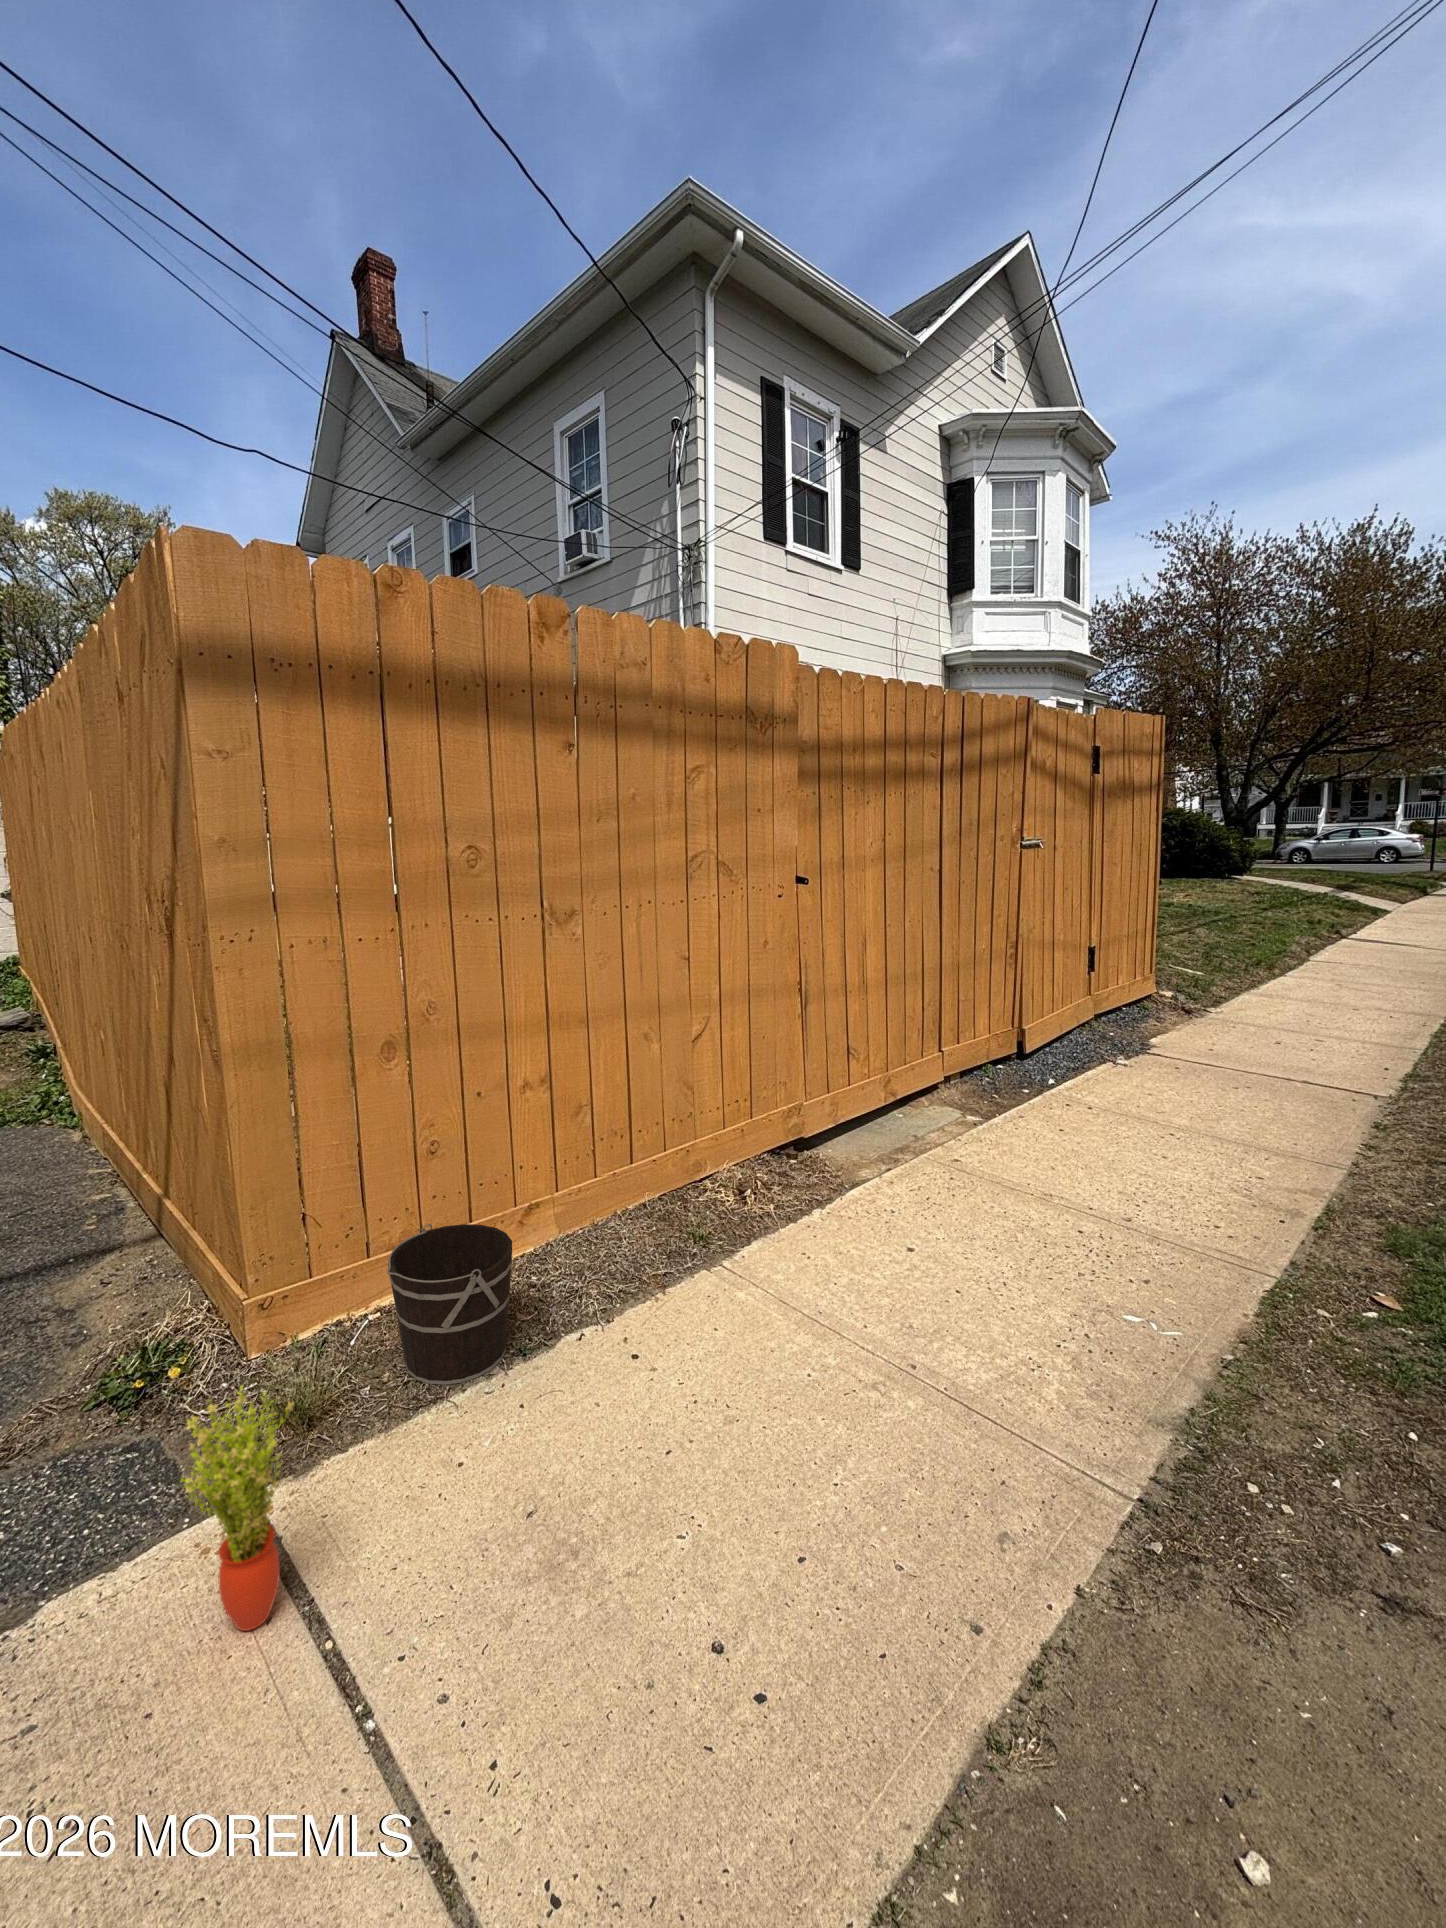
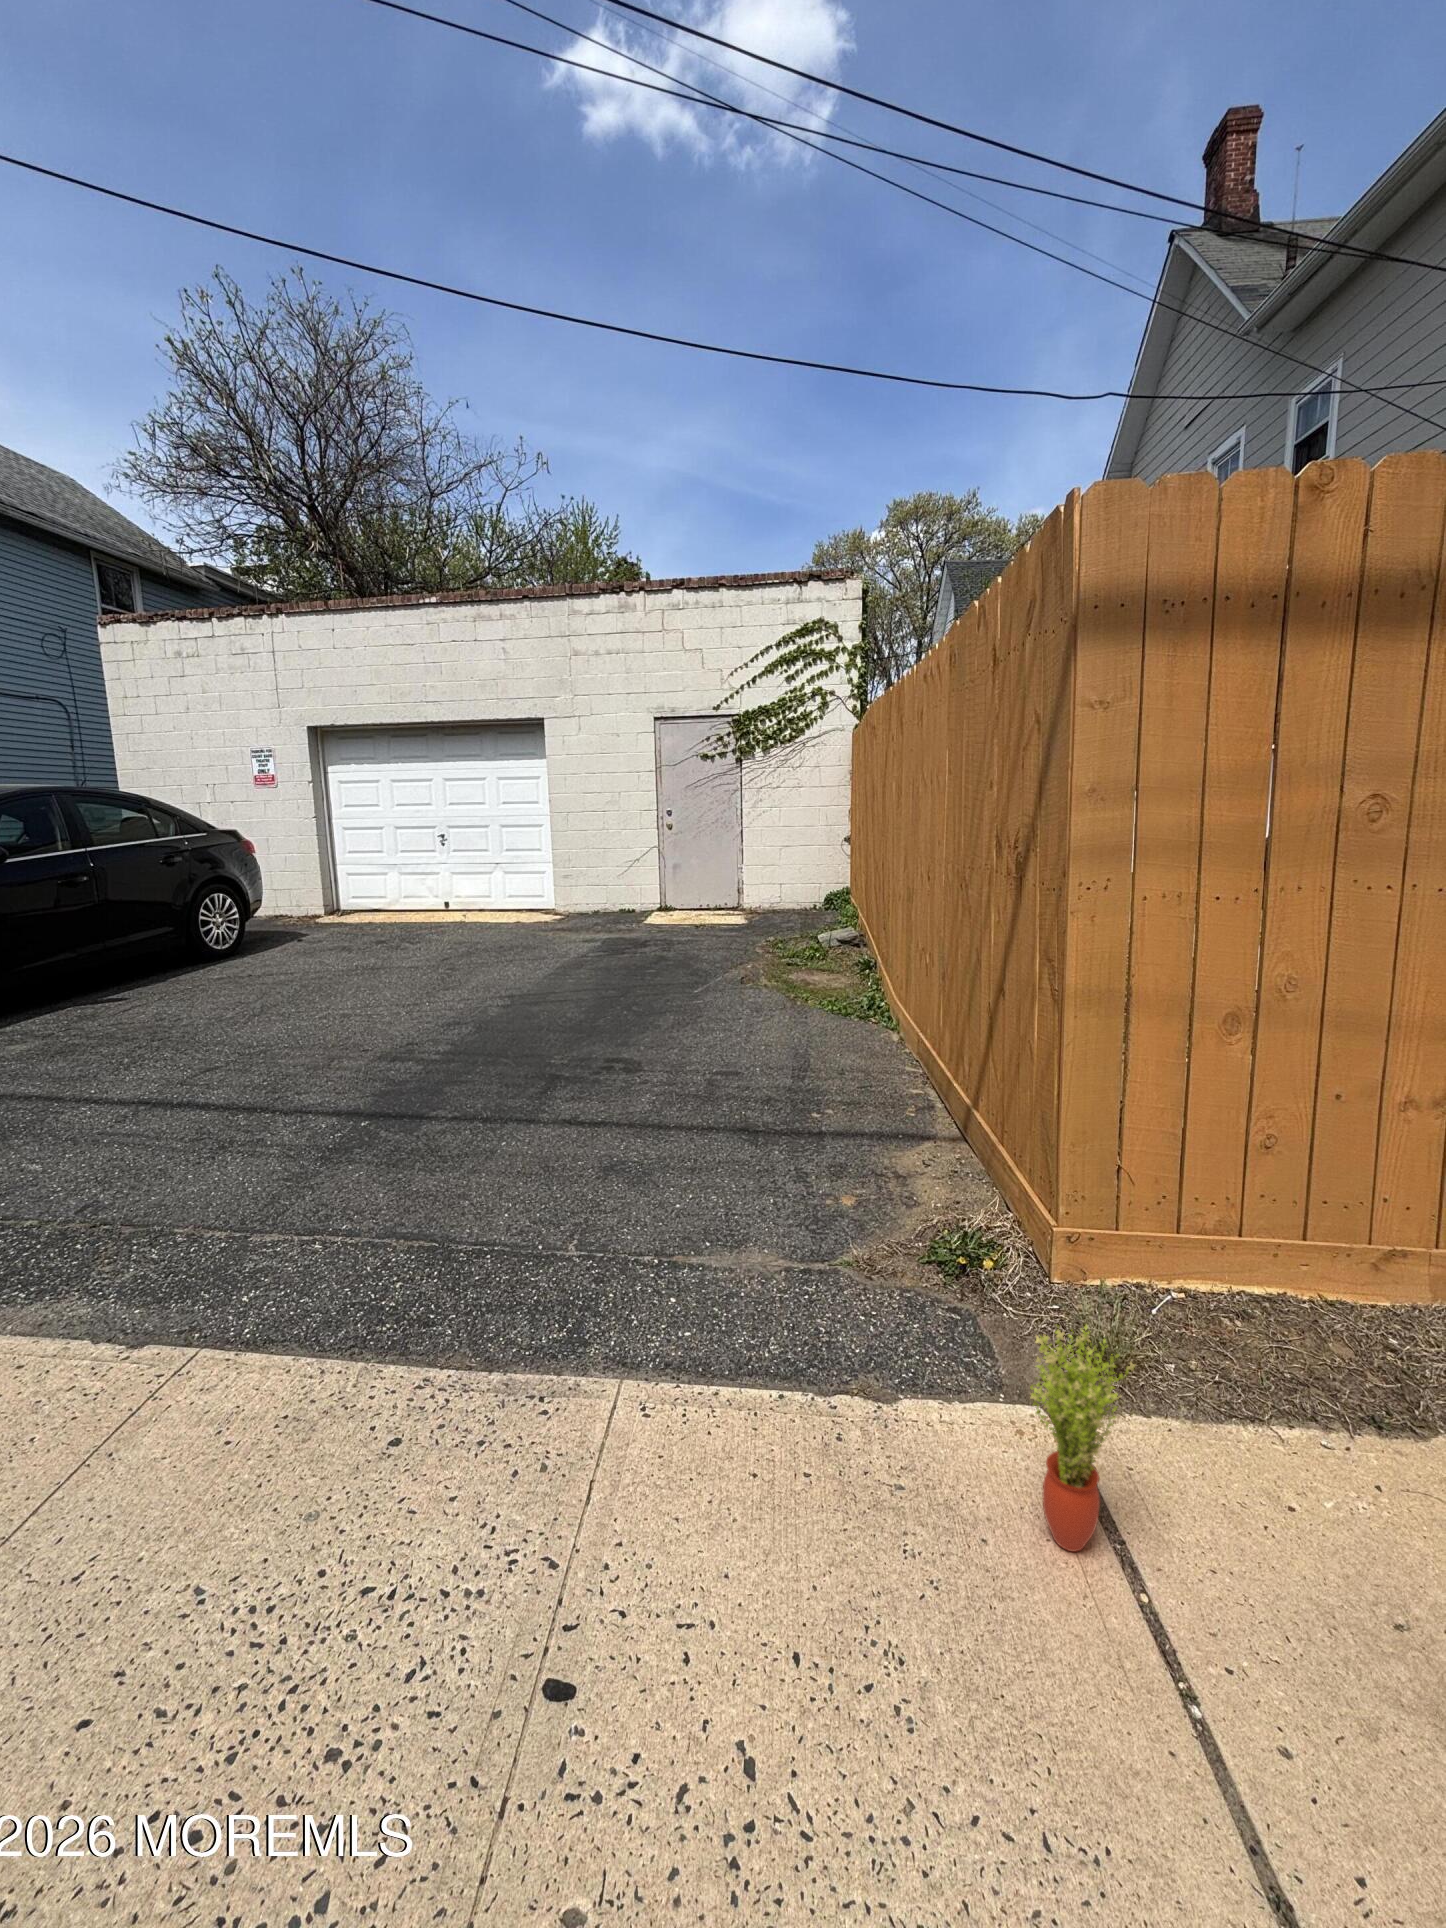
bucket: present [387,1224,512,1385] -> none [1209,1223,1378,1420]

